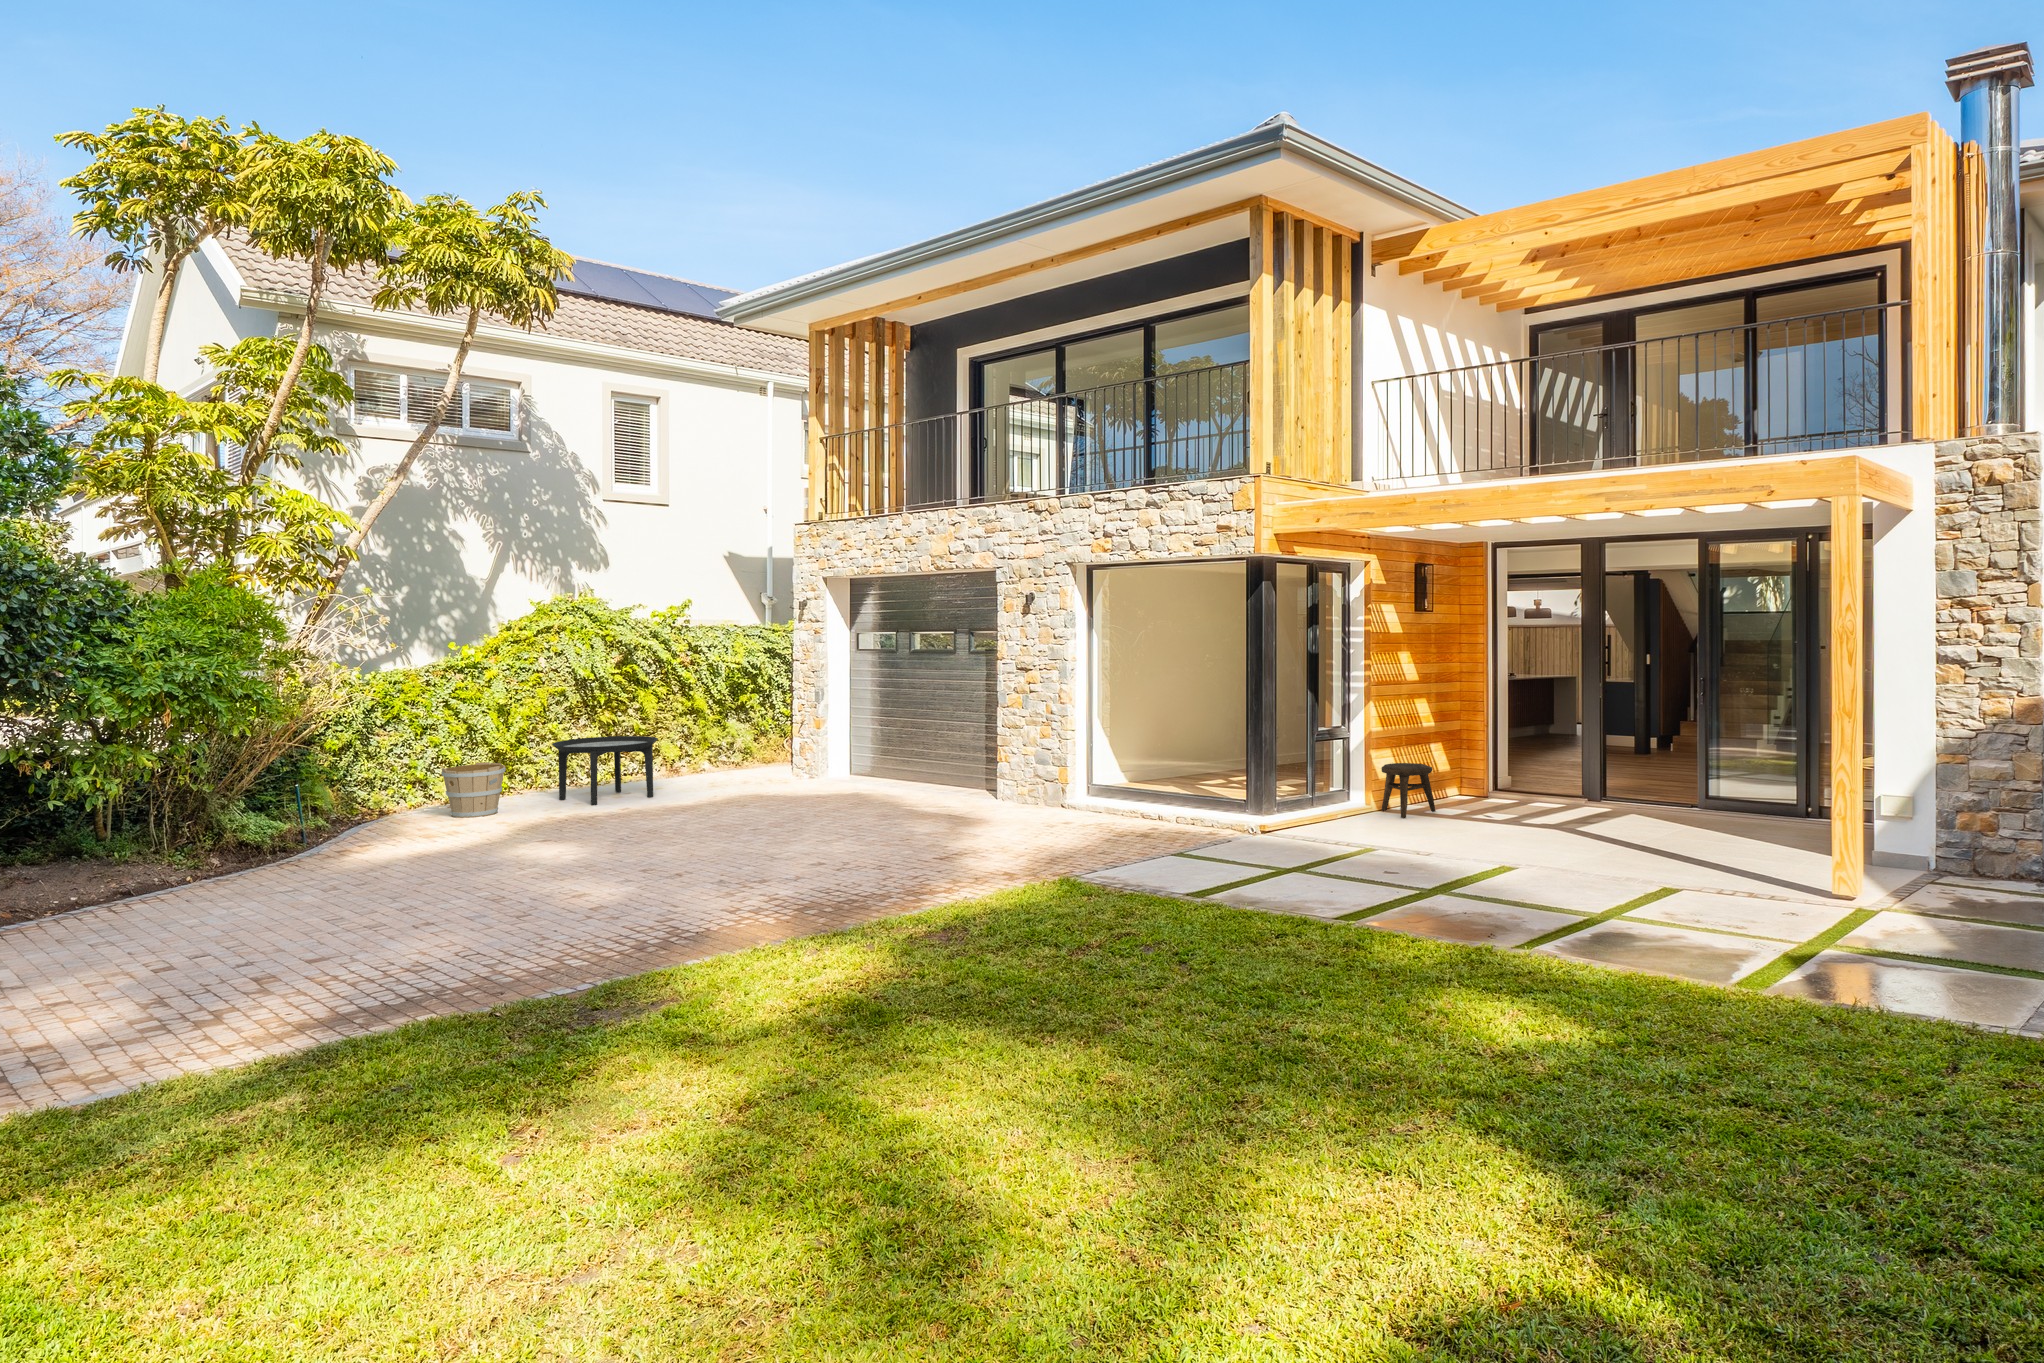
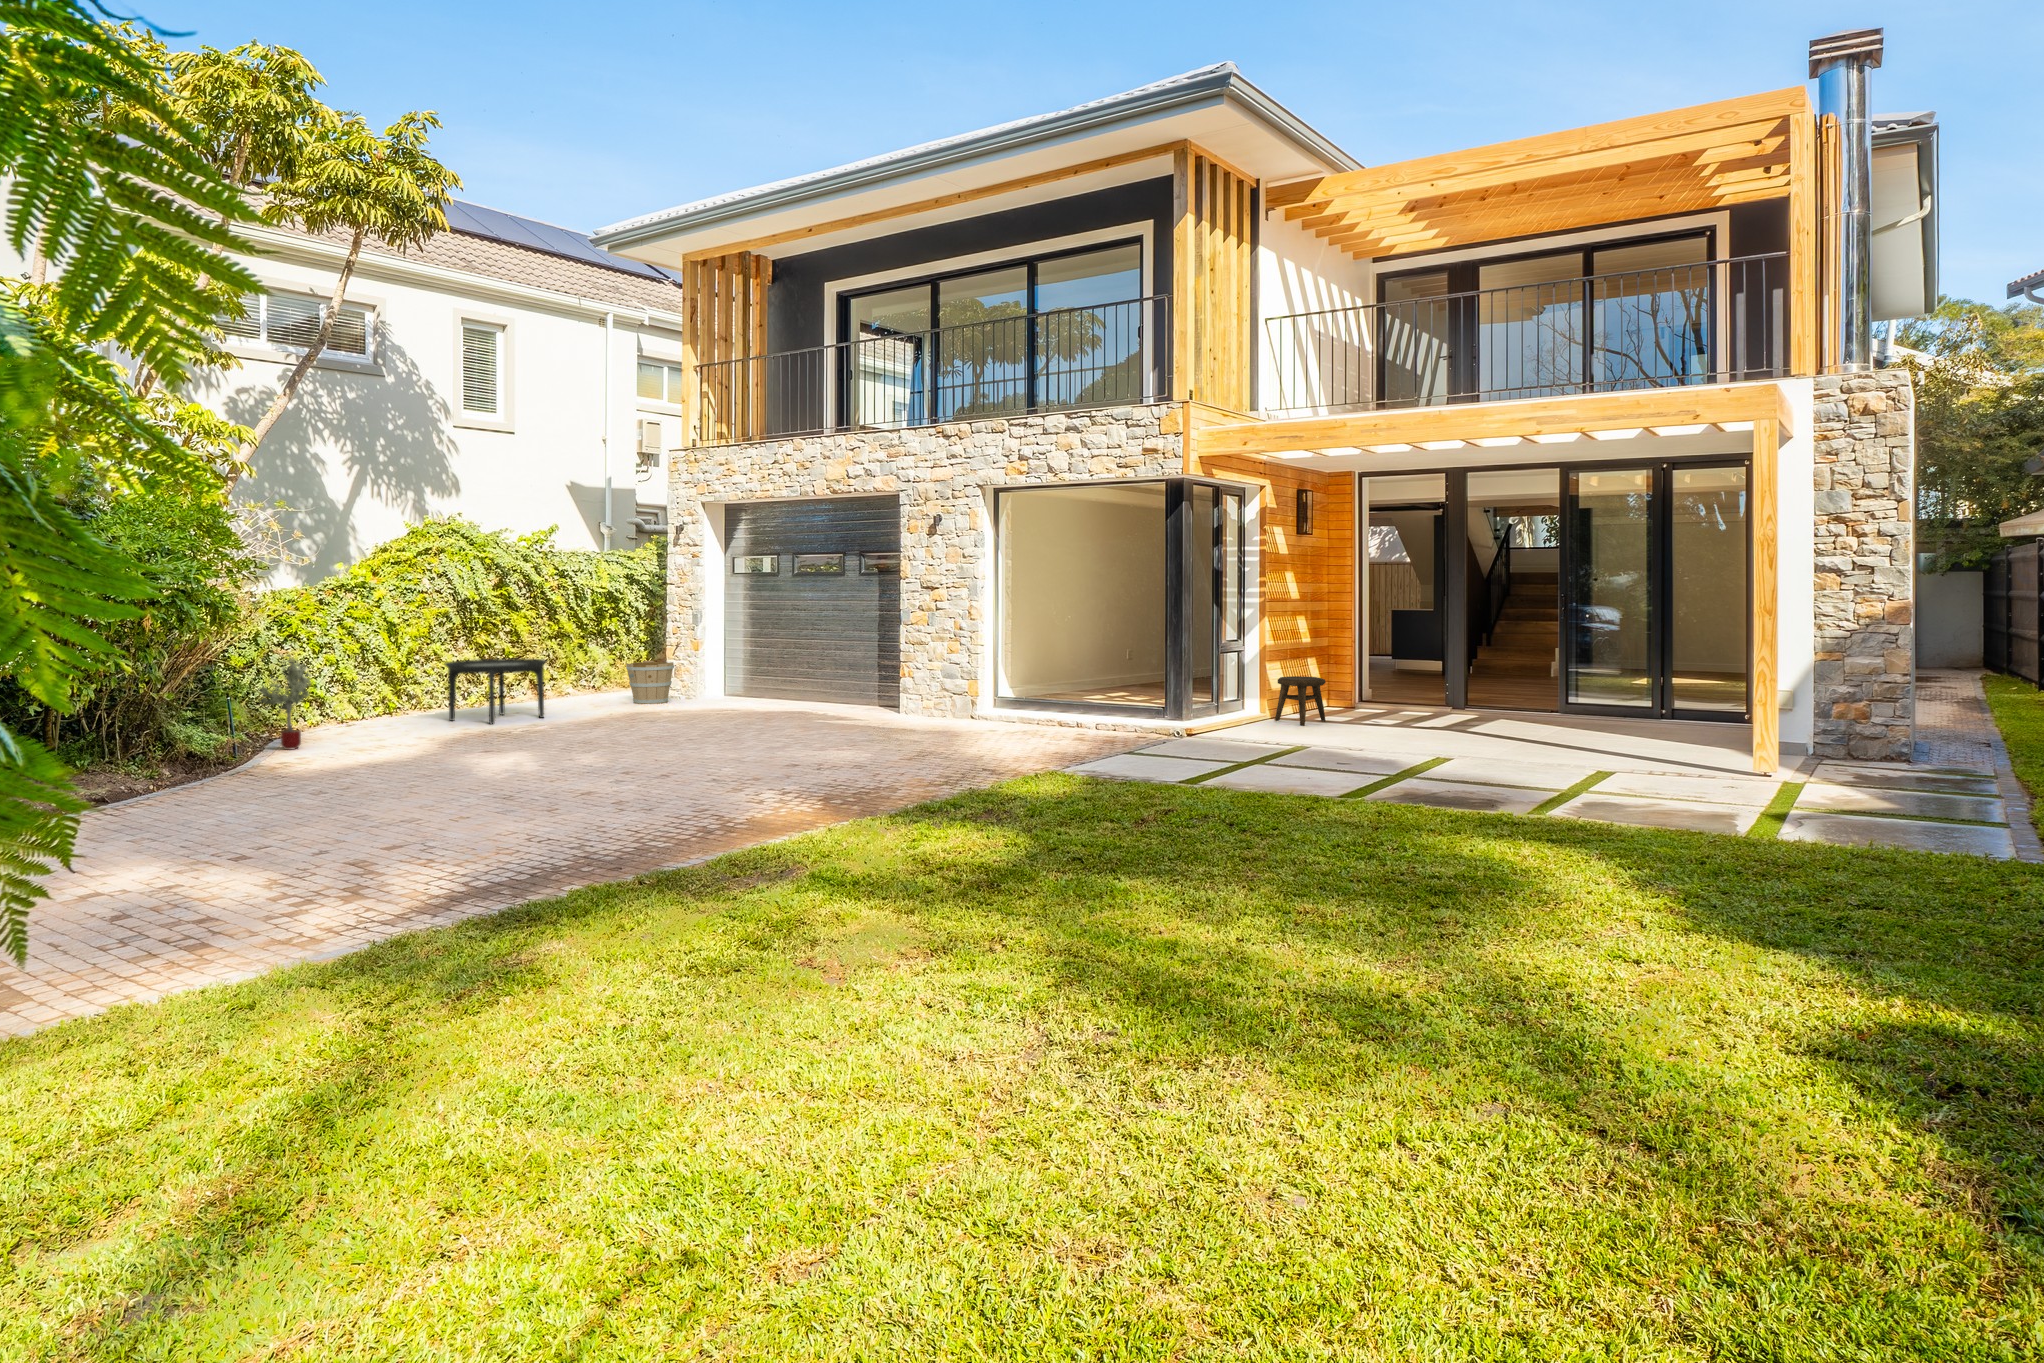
potted tree: none [335,742,397,837] -> present [259,654,311,750]
wooden bucket: present [441,762,506,818] -> present [626,661,674,704]

